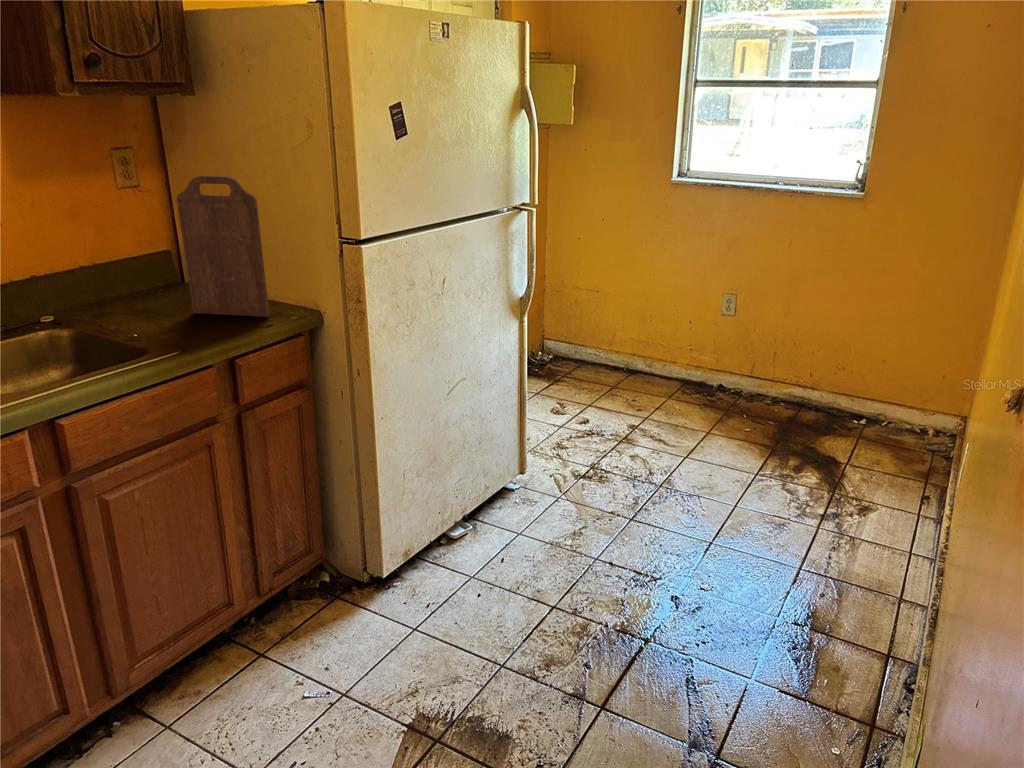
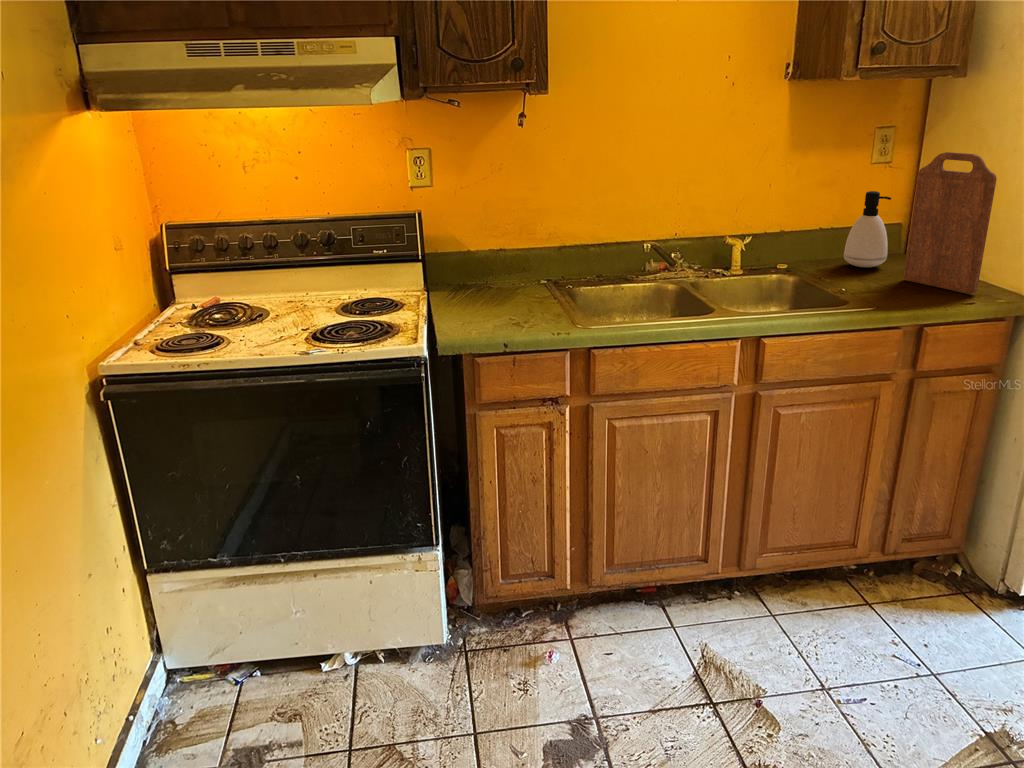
soap dispenser: none [118,222,168,306] -> present [844,191,891,267]

